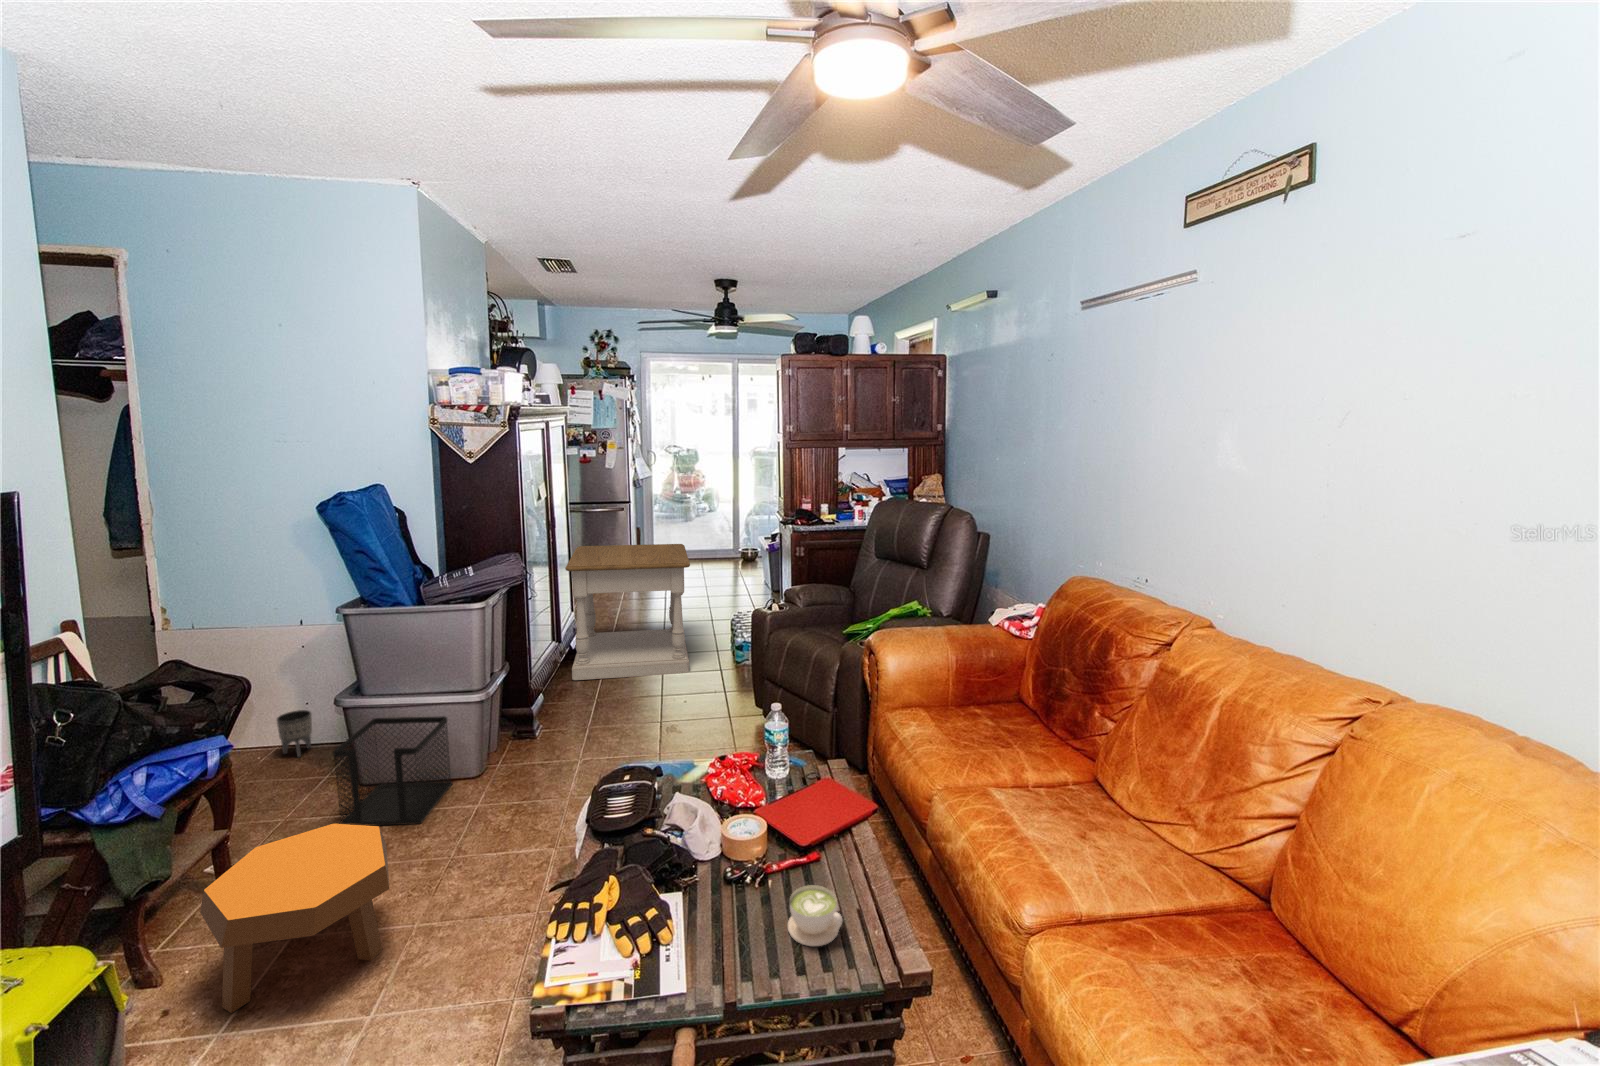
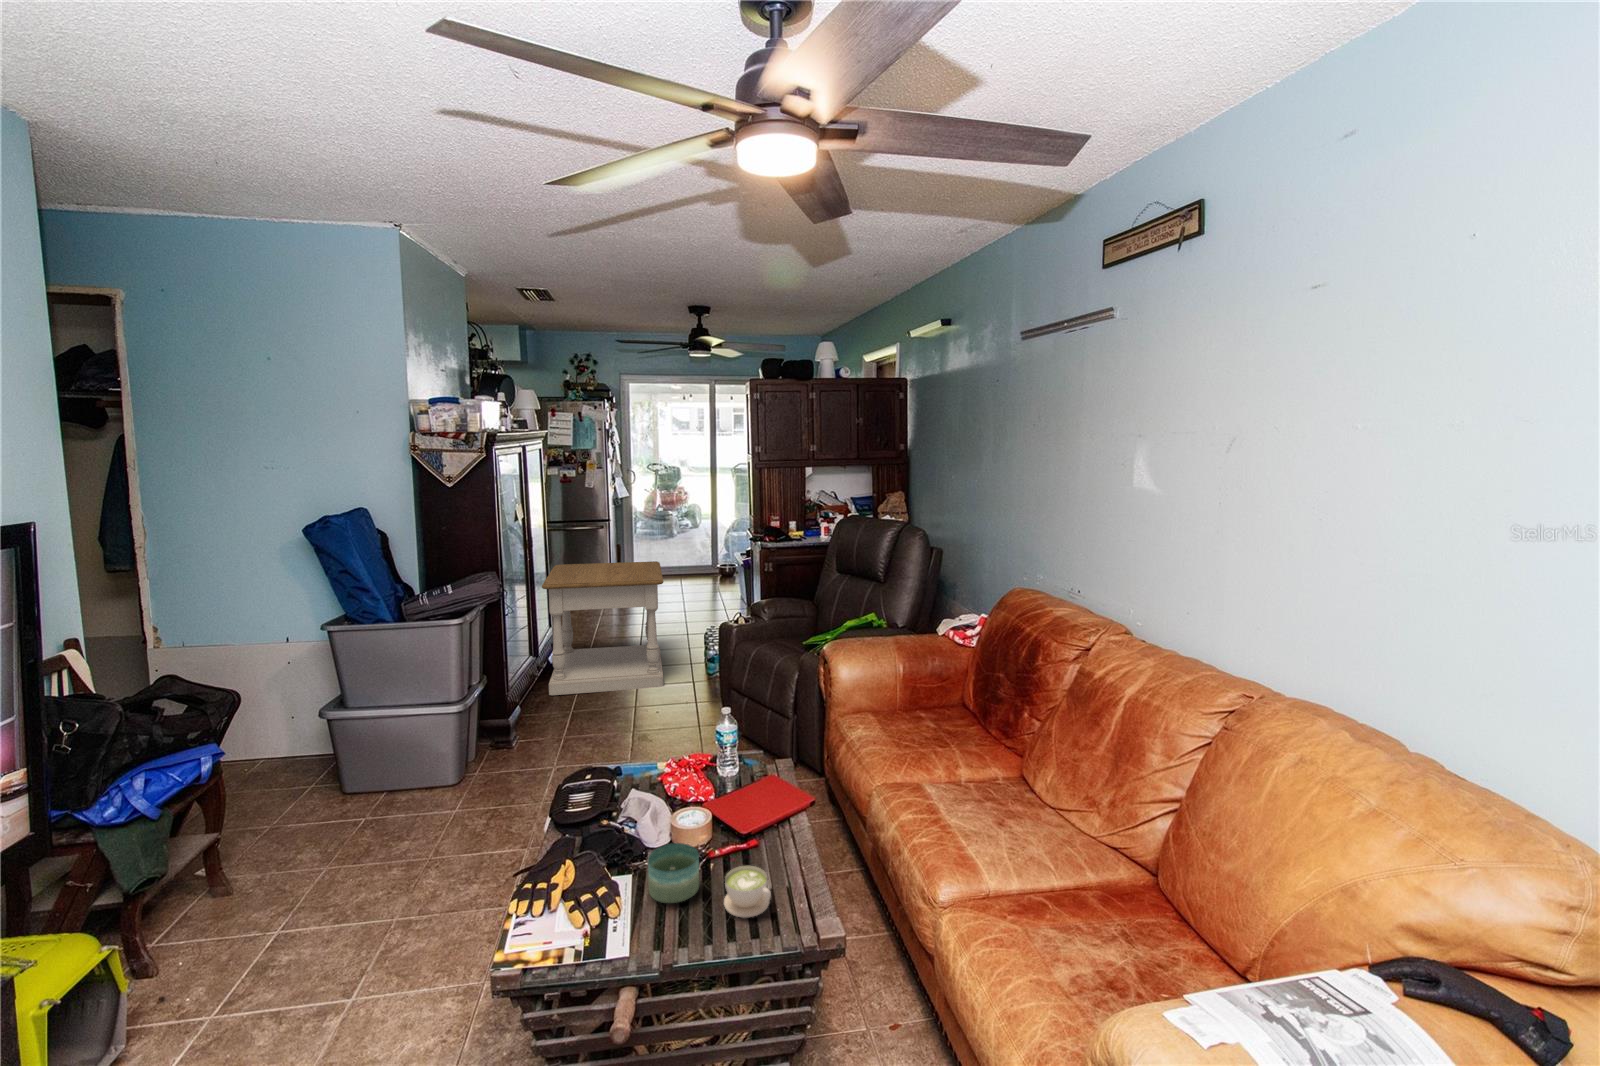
planter: present [277,710,312,757] -> none [260,726,295,772]
wastebasket: present [333,716,452,826] -> none [316,729,430,834]
footstool: present [200,824,389,1013] -> none [194,827,369,999]
candle: none [701,857,758,927] -> present [648,843,699,903]

